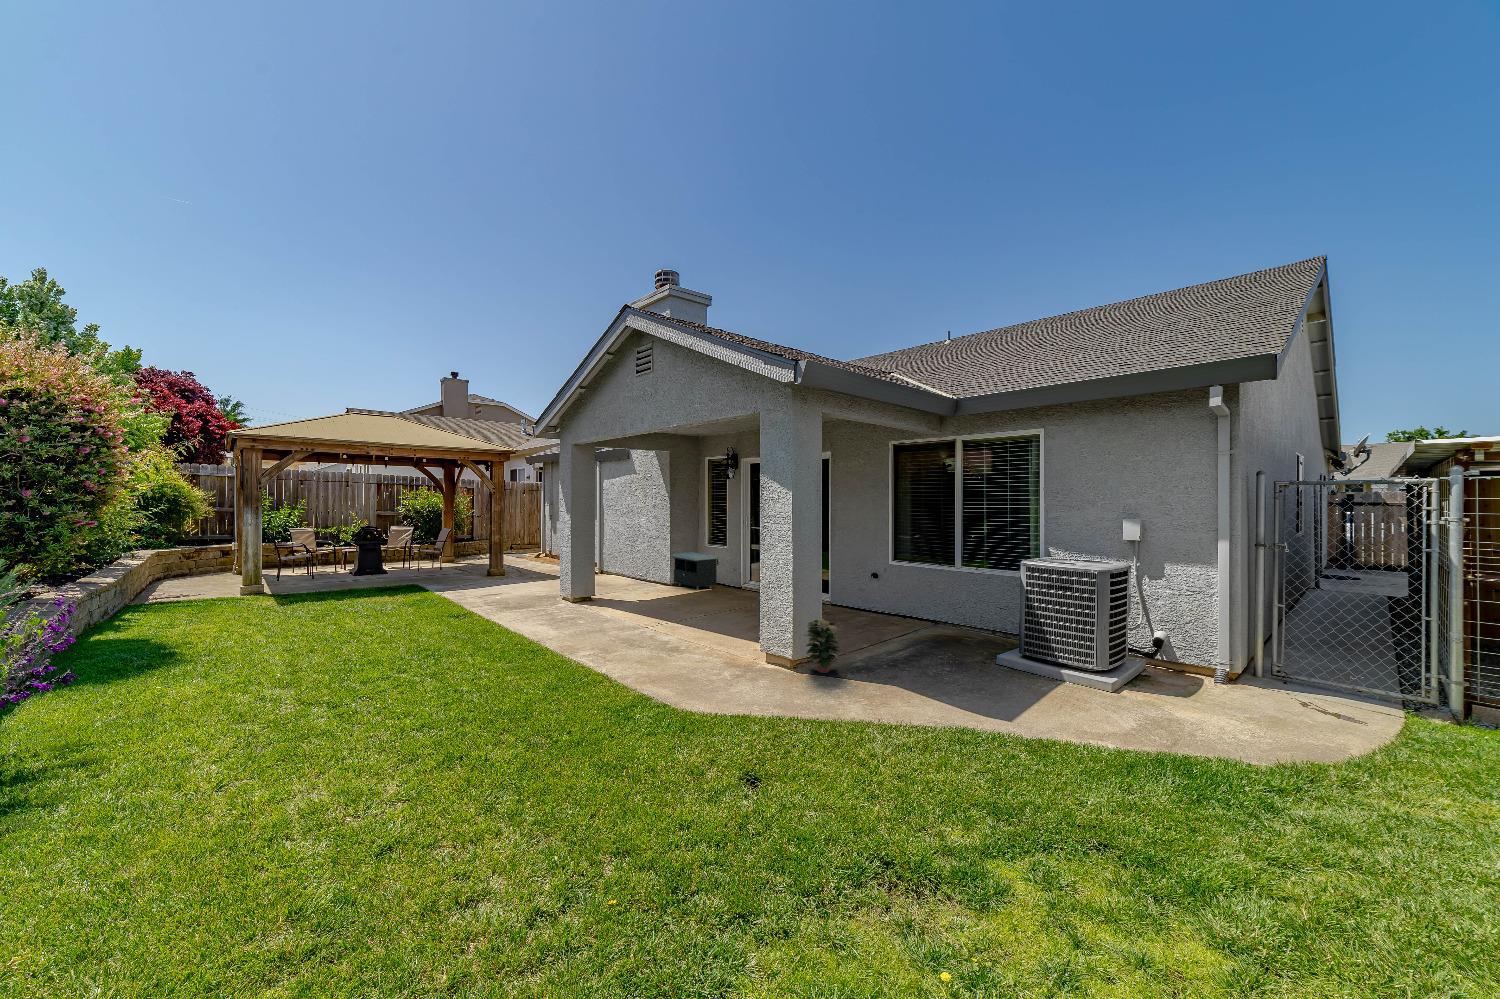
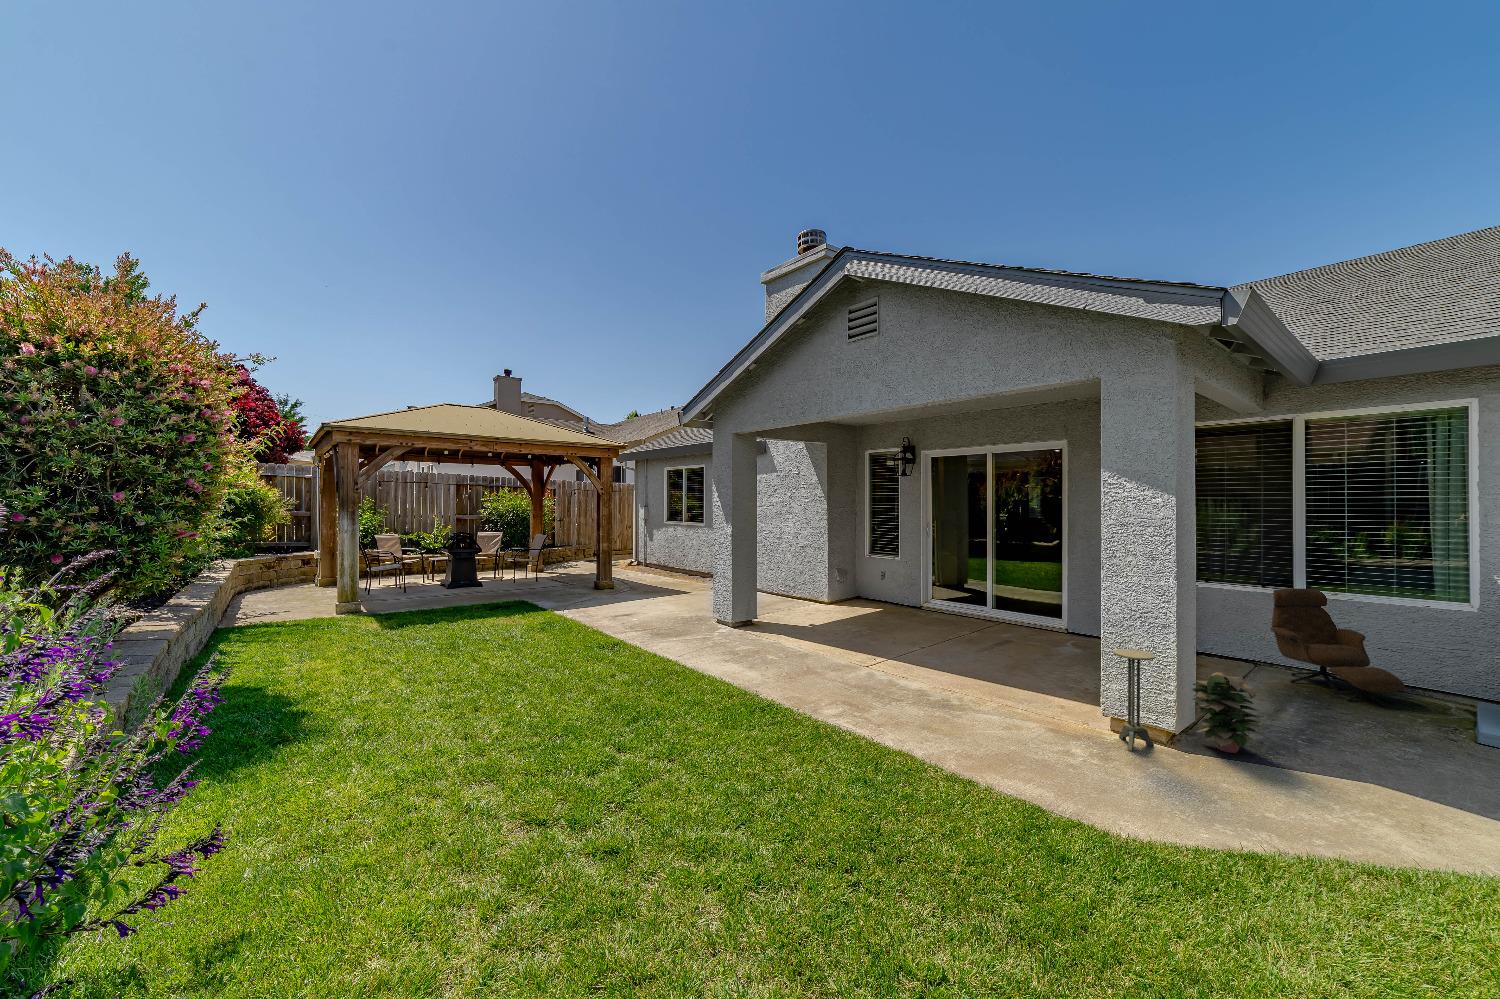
storage bench: present [673,552,717,590] -> none [835,565,893,611]
lounge chair: none [935,565,995,647] -> present [1270,588,1405,707]
side table: none [750,604,777,673] -> present [1113,649,1156,751]

